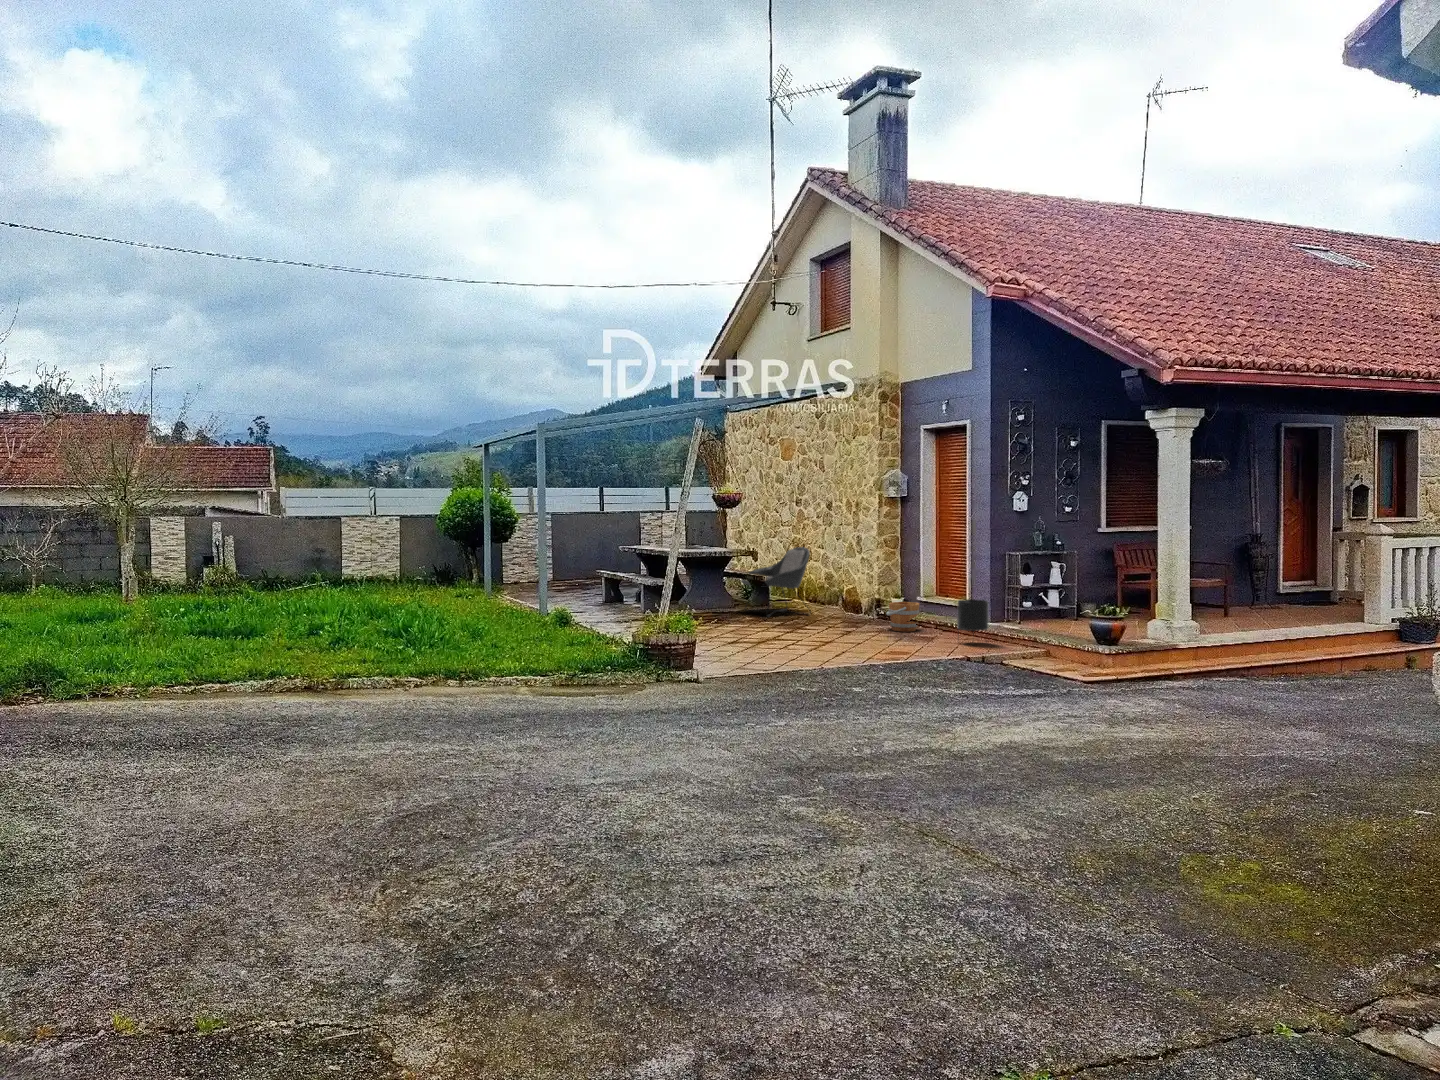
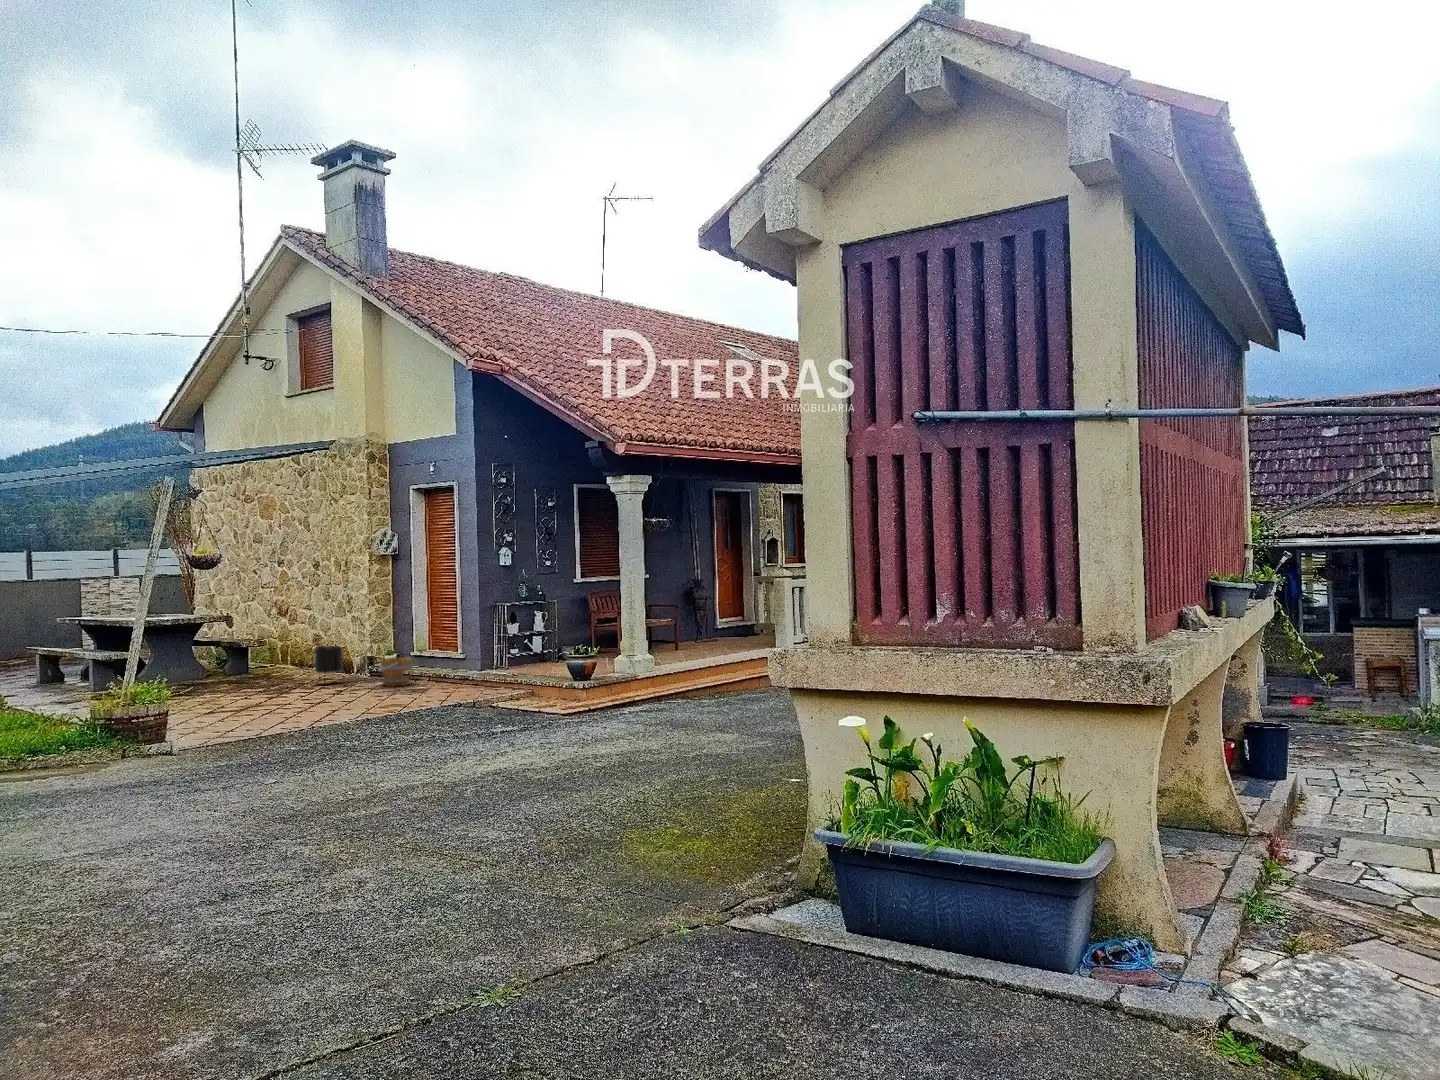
lounge chair: present [741,547,811,617] -> none [216,609,297,684]
planter: present [957,599,989,631] -> present [315,646,343,674]

